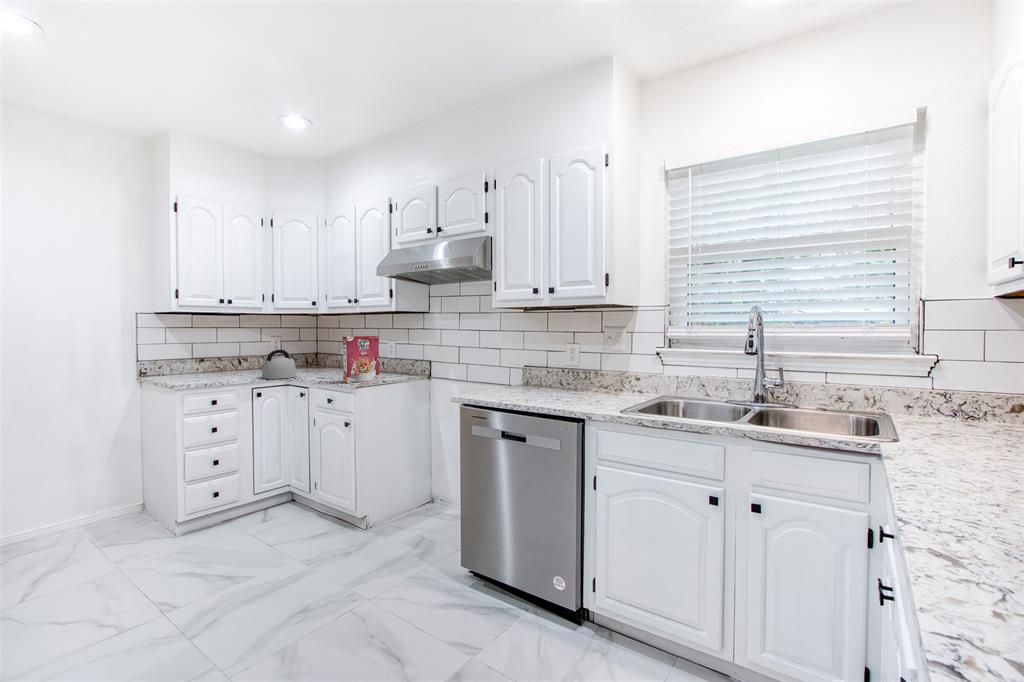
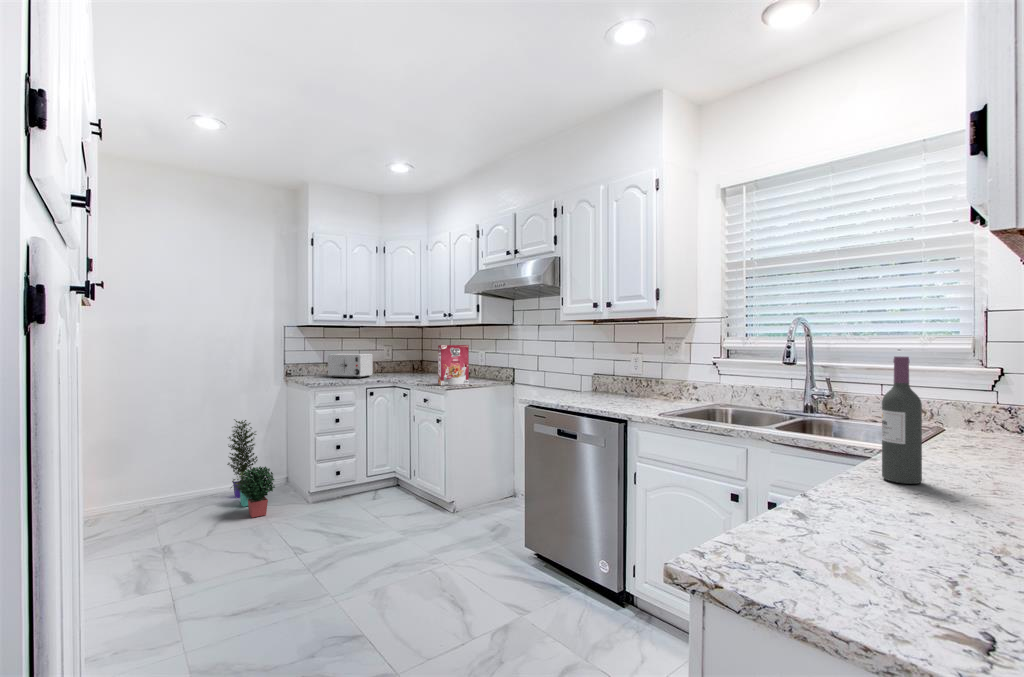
toaster: none [199,347,258,376] -> present [328,354,373,378]
kettle: present [262,350,296,379] -> none [374,356,403,381]
wine bottle: none [927,350,975,492] -> present [882,356,922,484]
potted plant: none [59,433,134,558] -> present [227,419,275,517]

